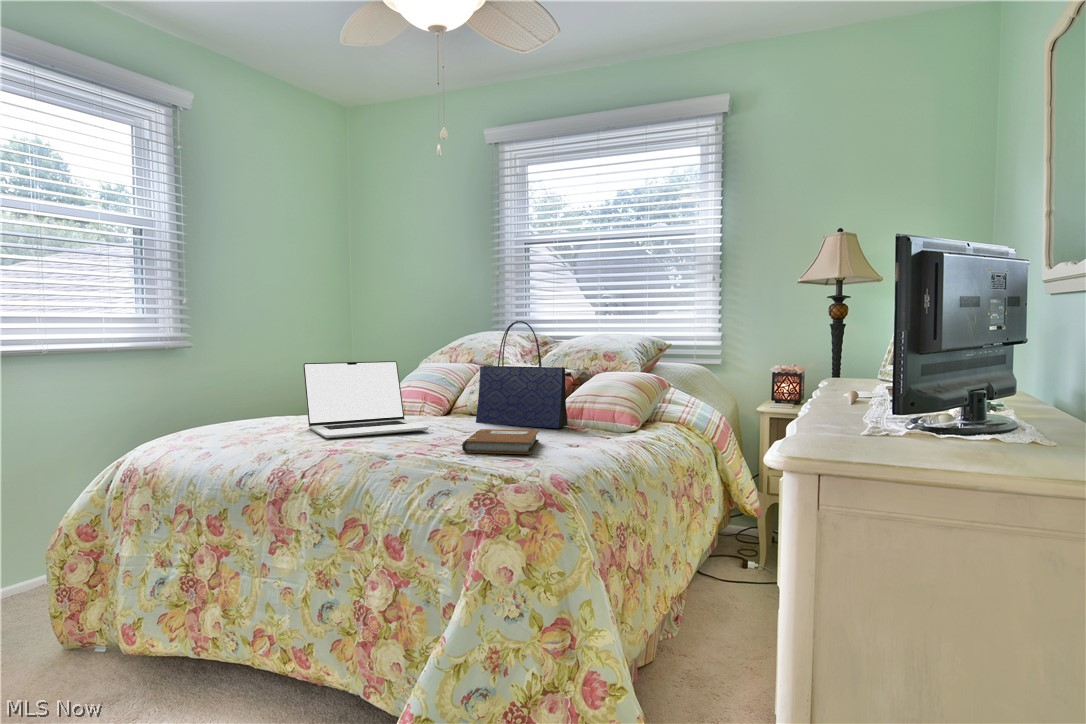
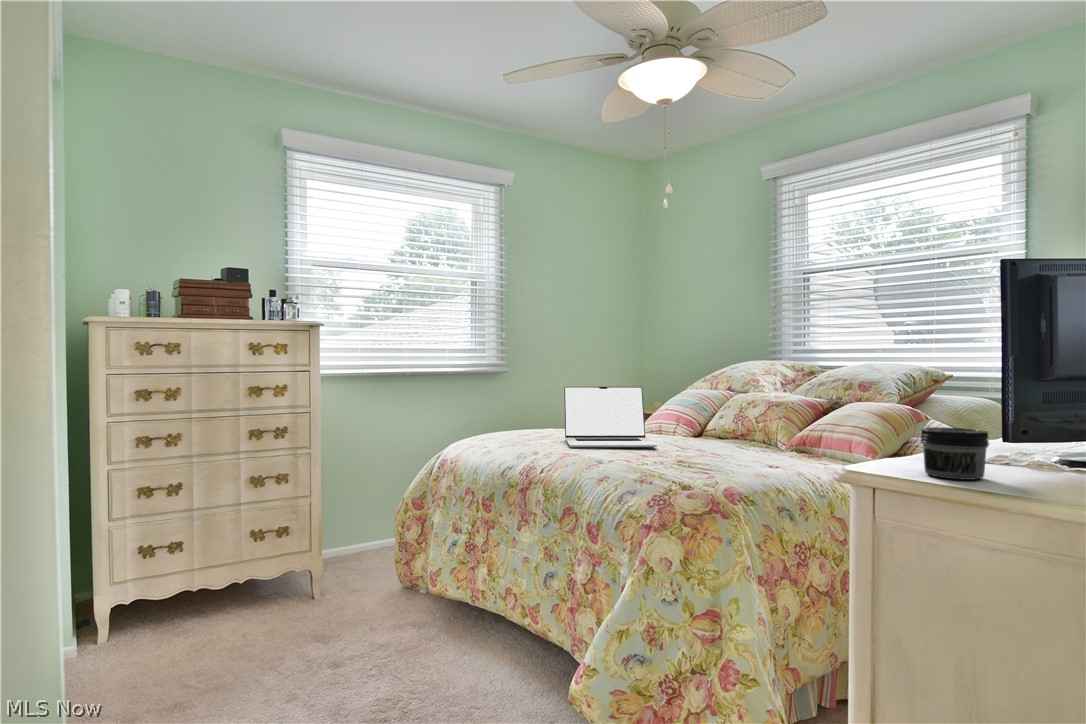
tote bag: present [476,321,571,428] -> none [710,351,800,455]
jar: none [854,401,924,456] -> present [920,427,989,480]
notebook: present [462,429,539,454] -> none [667,449,749,472]

